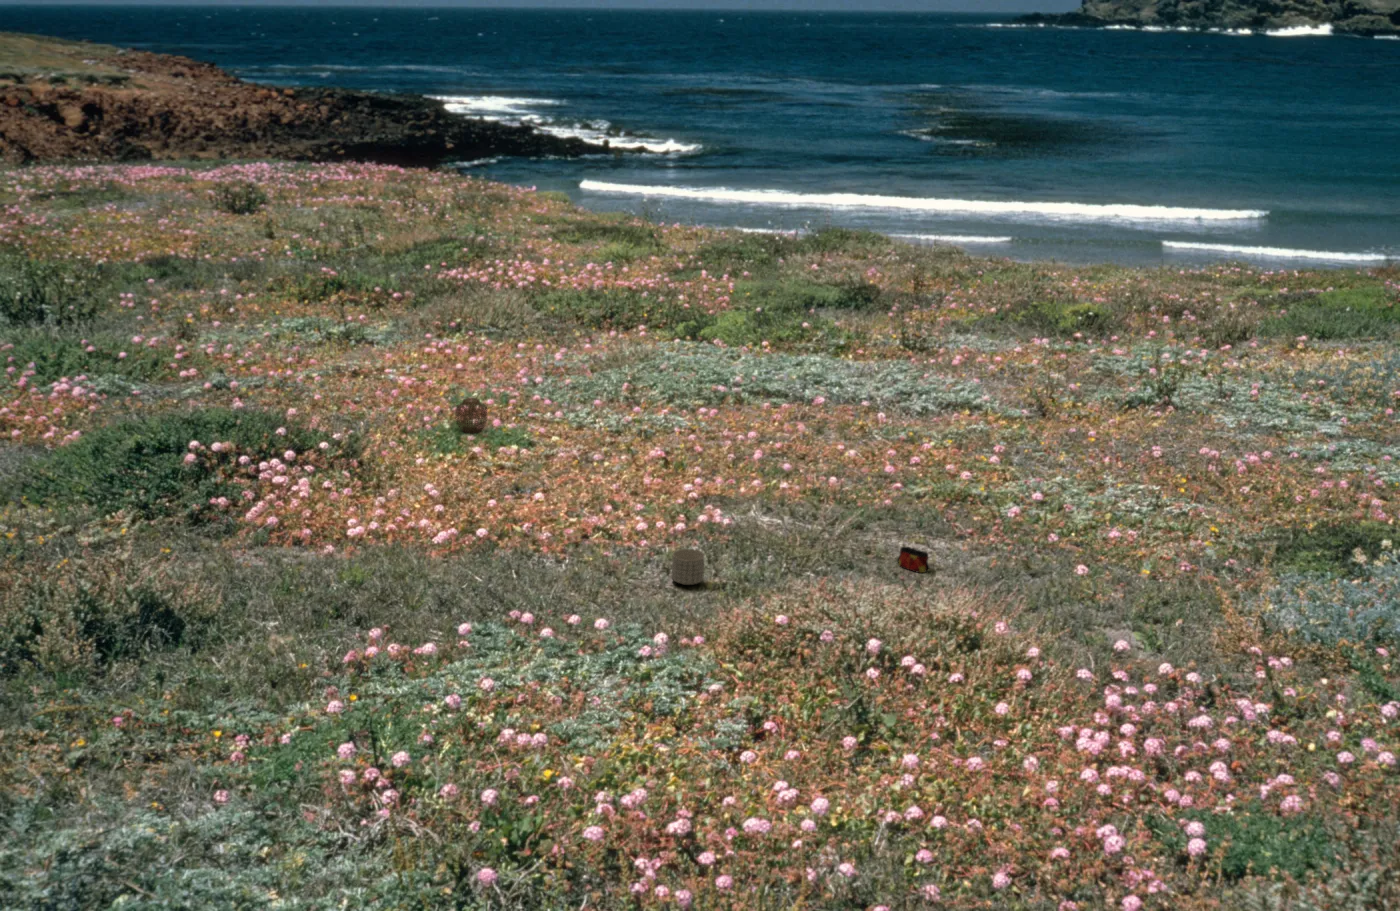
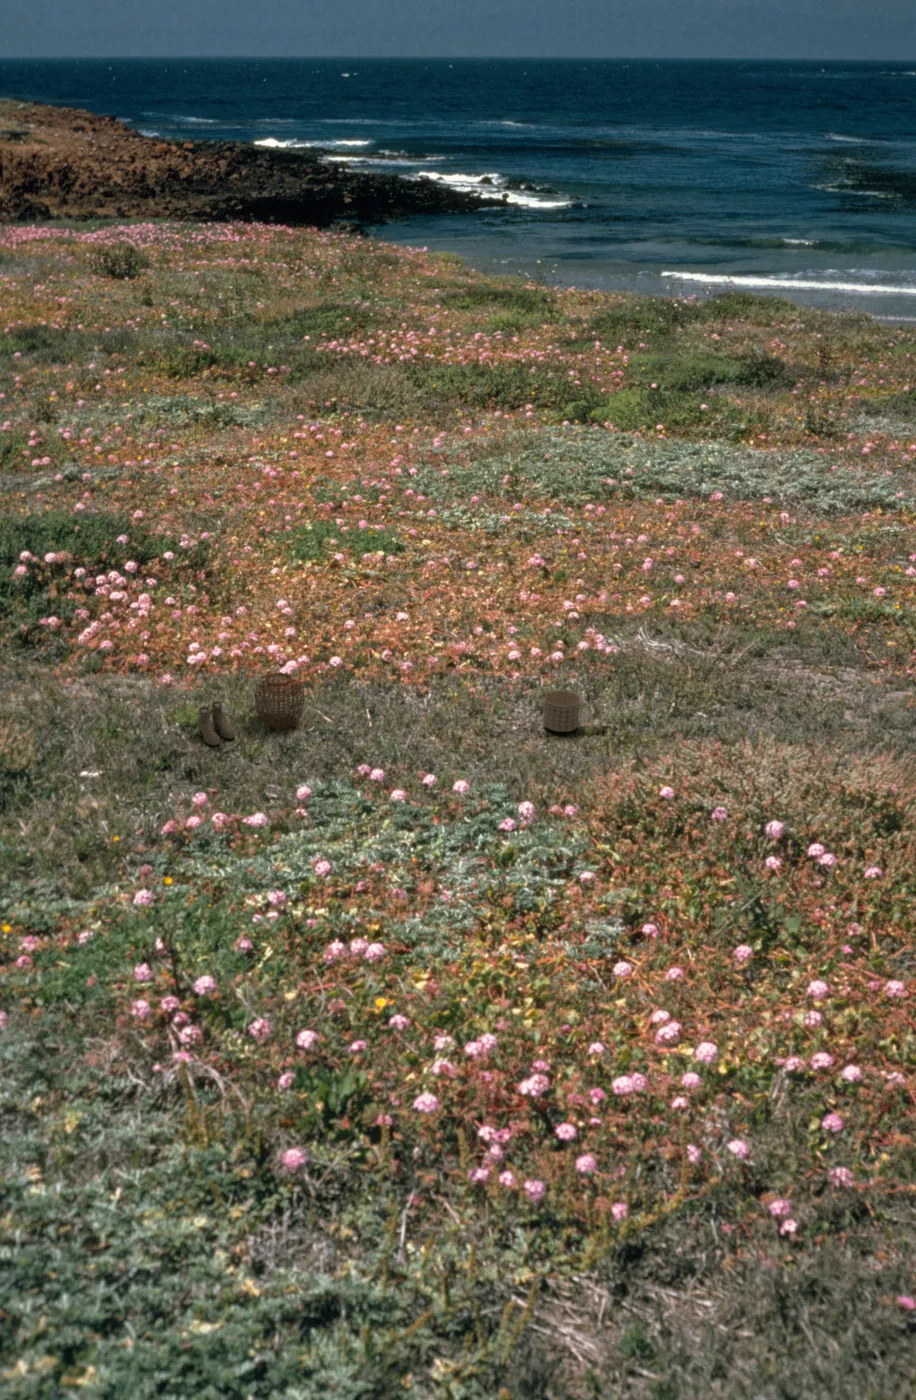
woven basket: present [456,398,487,433] -> present [254,673,304,729]
bag: present [897,547,929,573] -> none [801,688,840,720]
boots: none [358,561,393,600] -> present [197,702,235,745]

